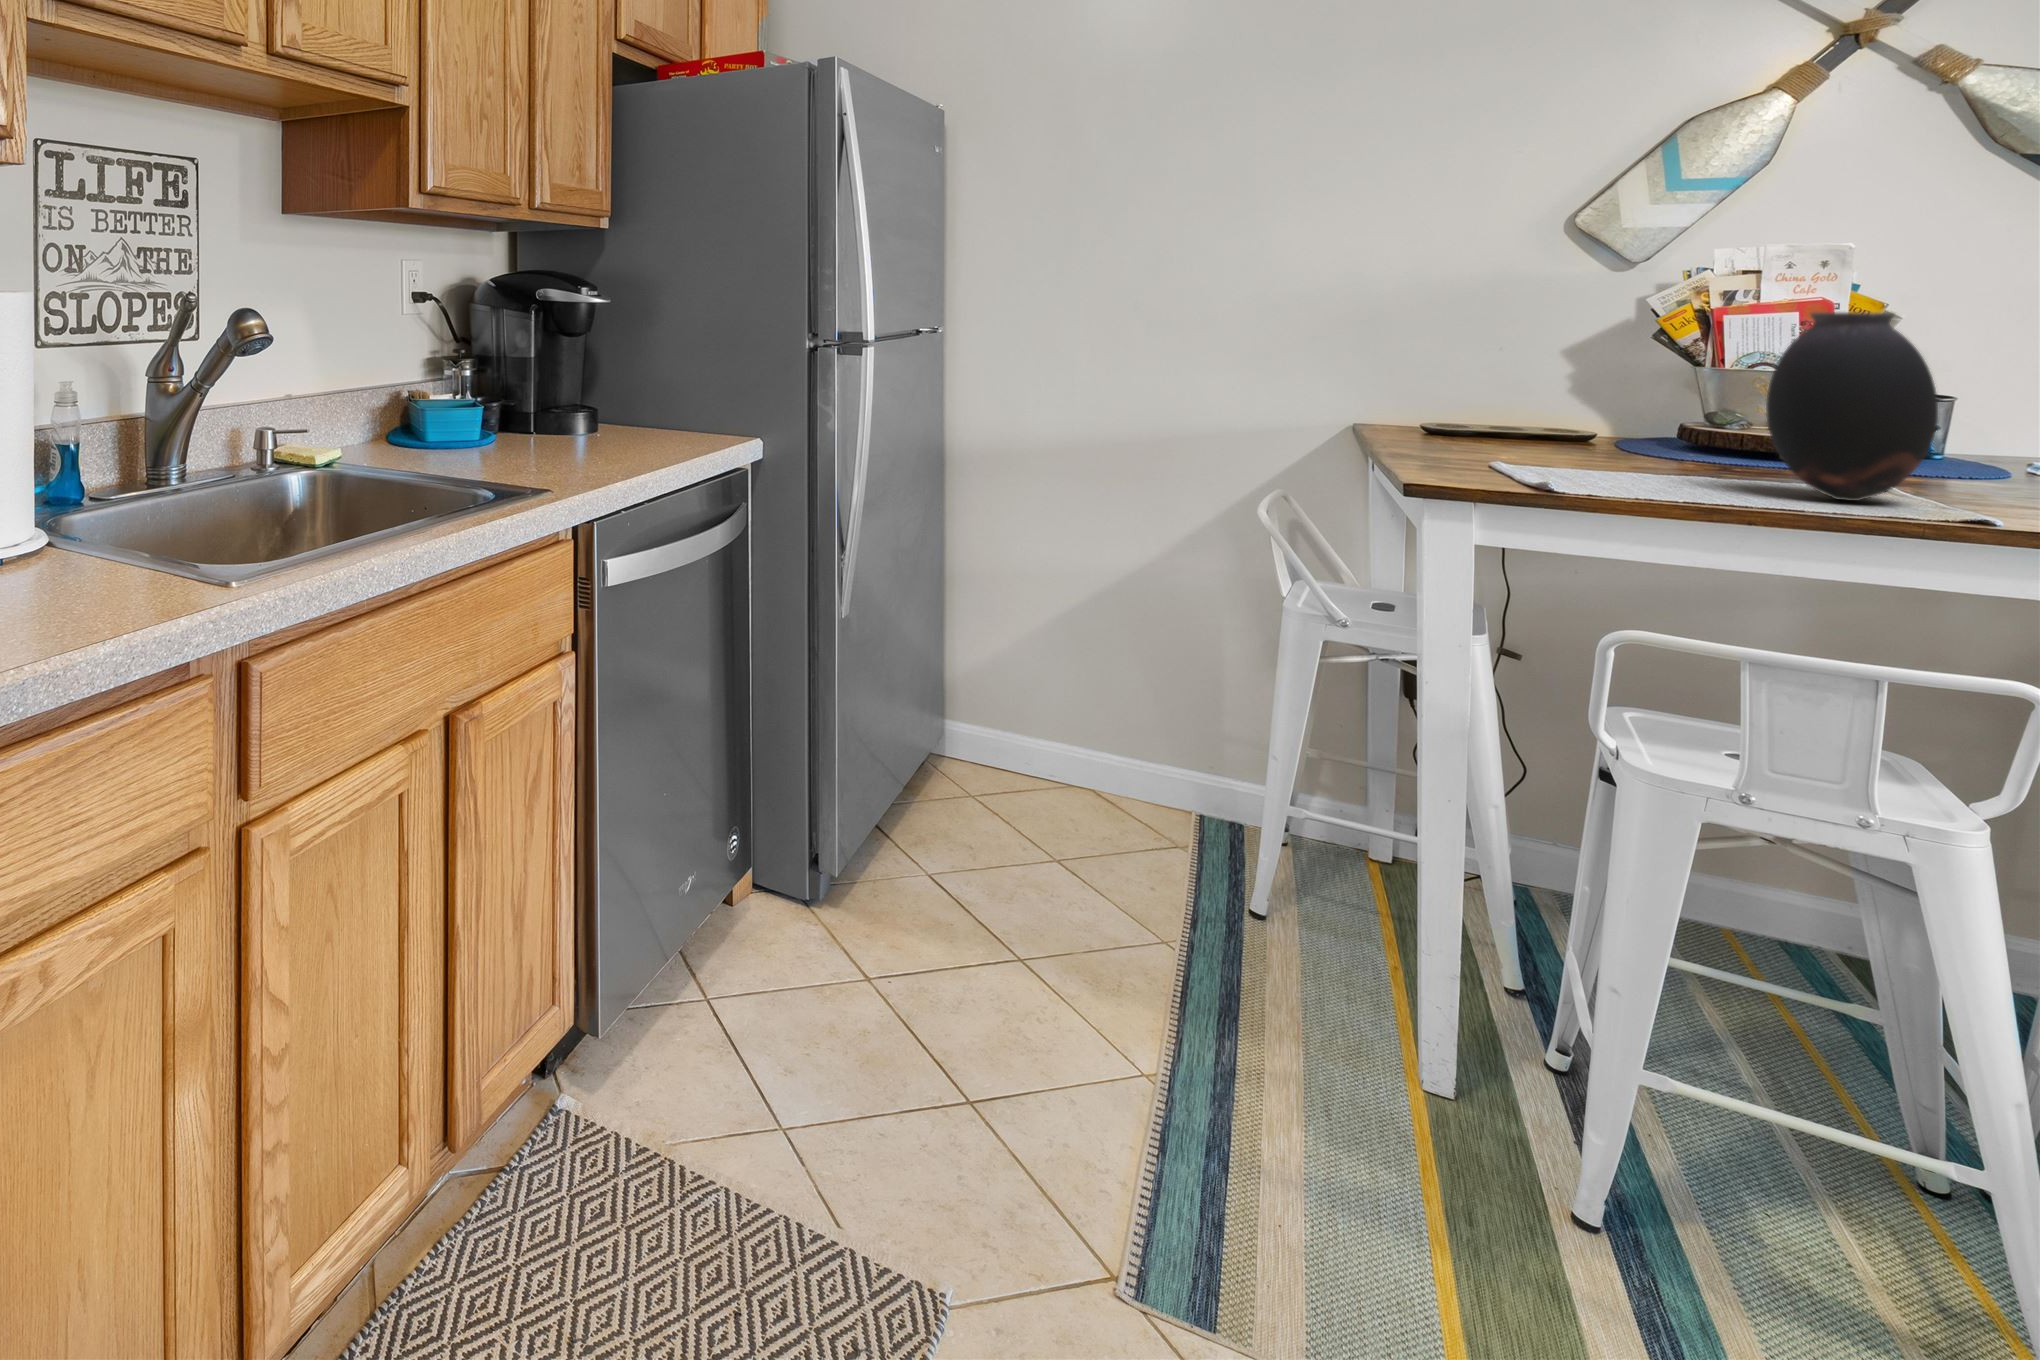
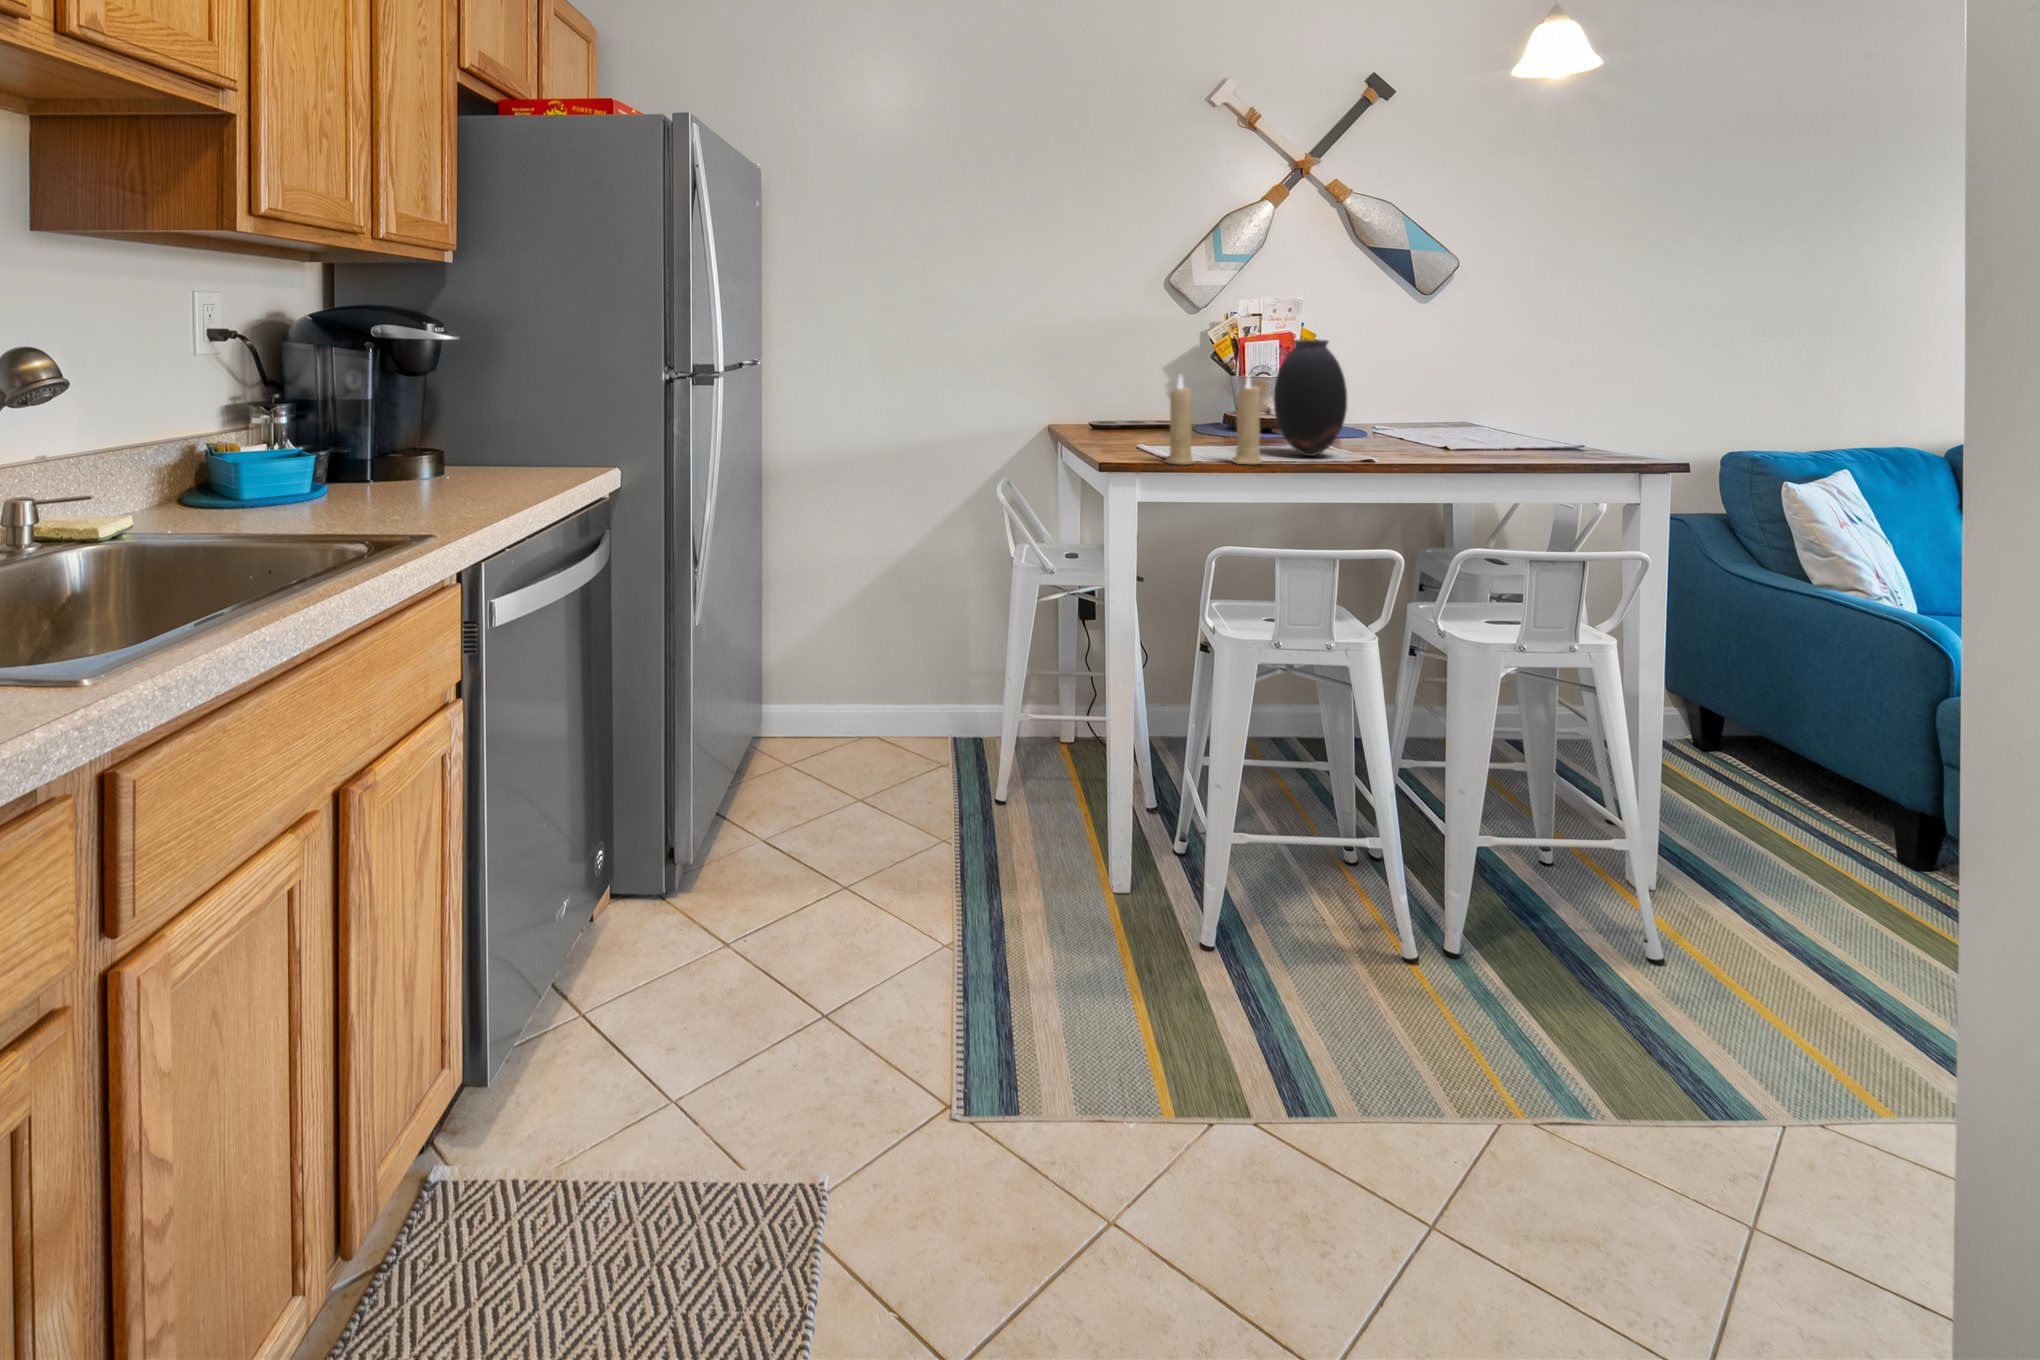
candle: none [1528,359,1730,504] -> present [1165,376,1262,465]

